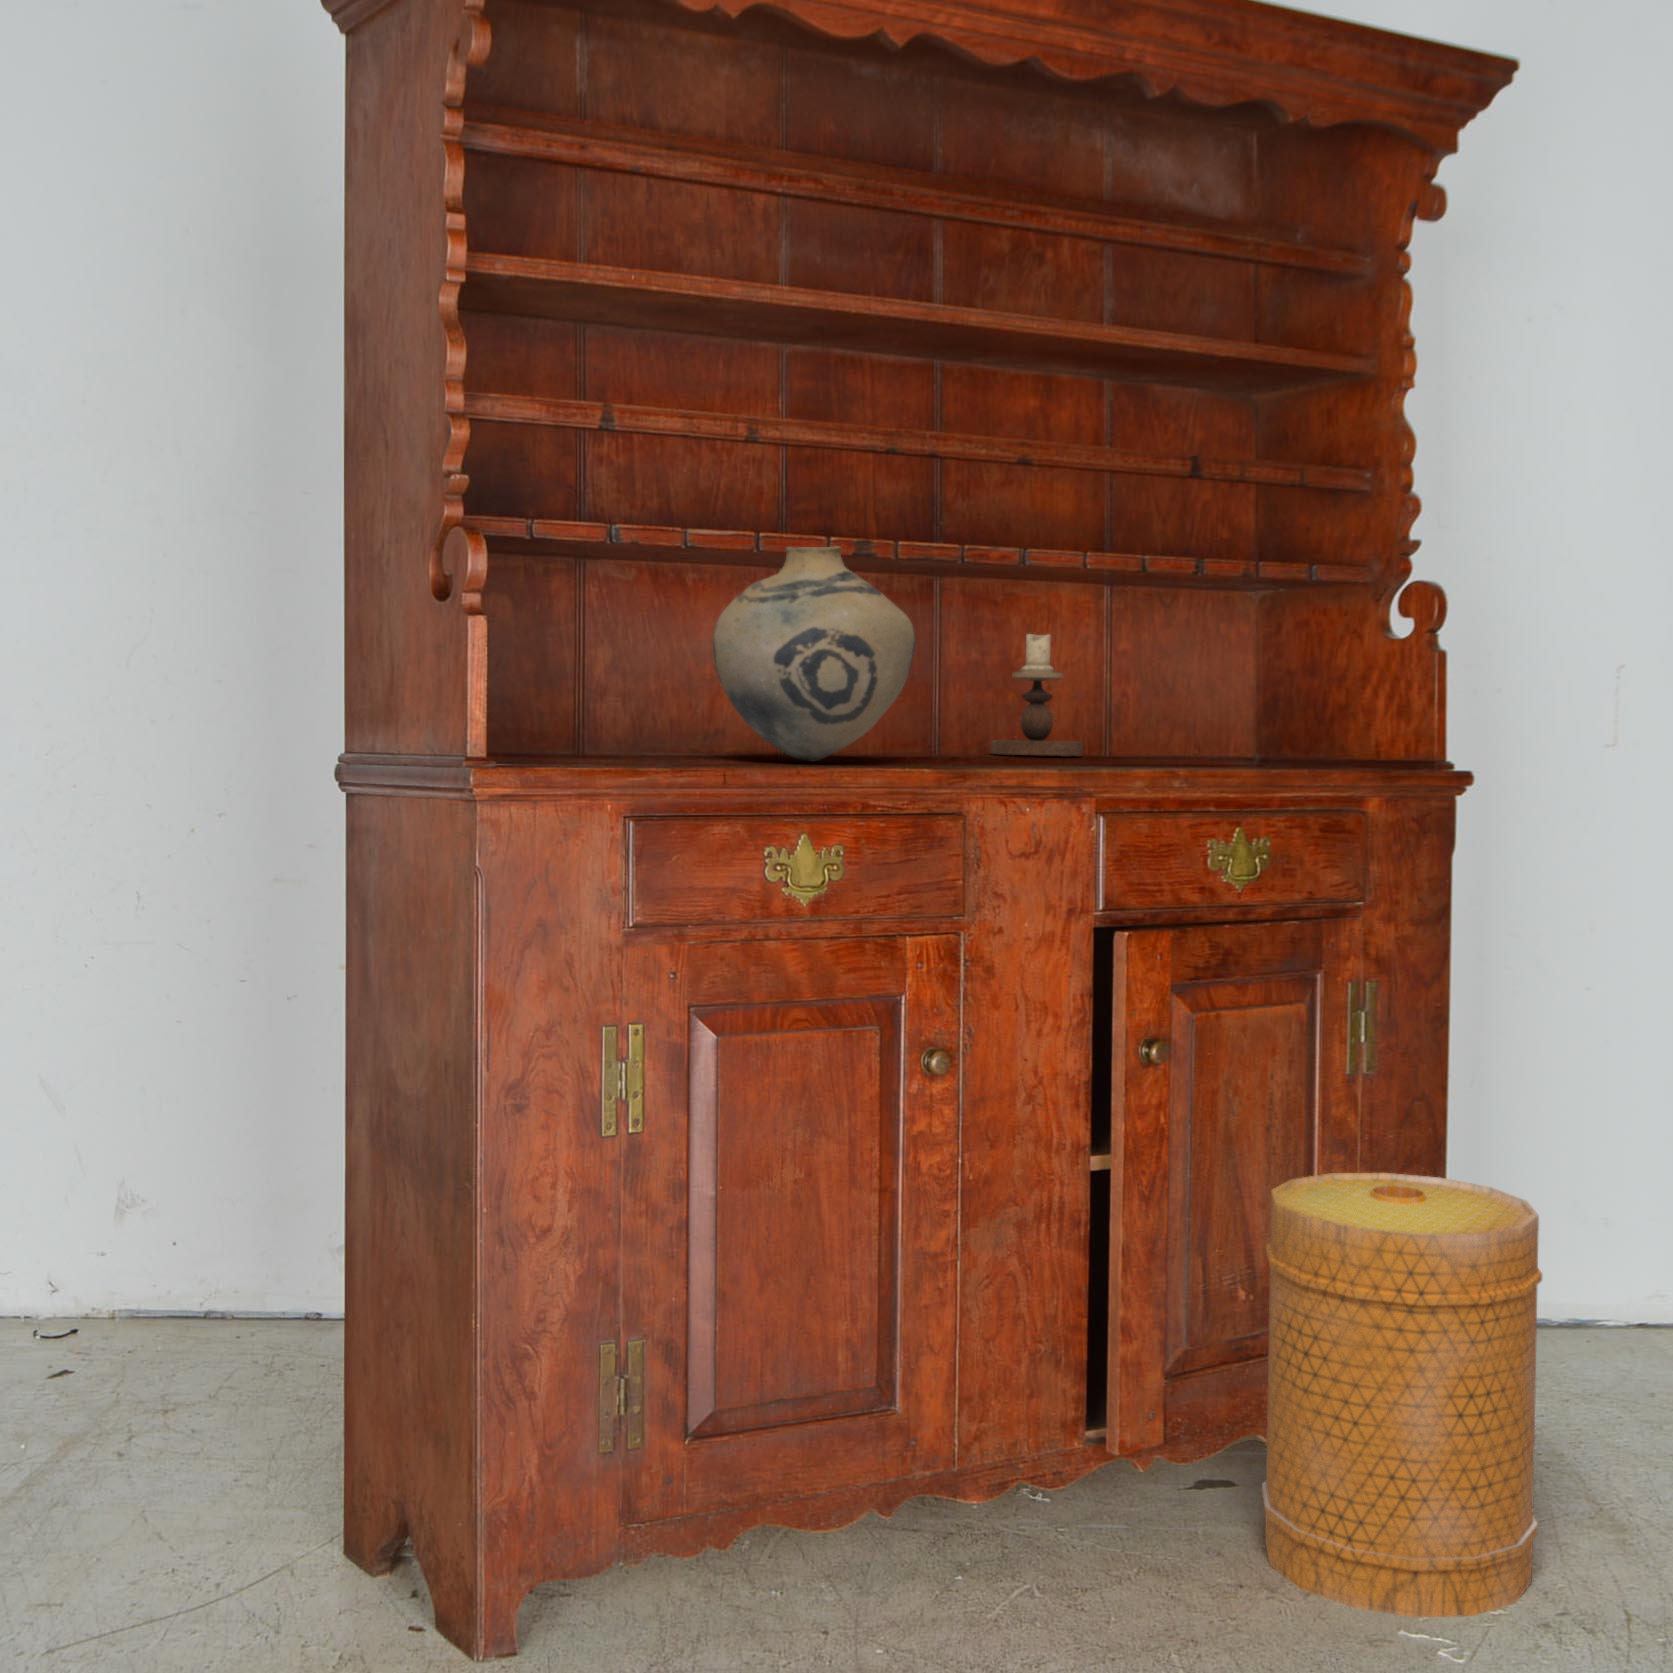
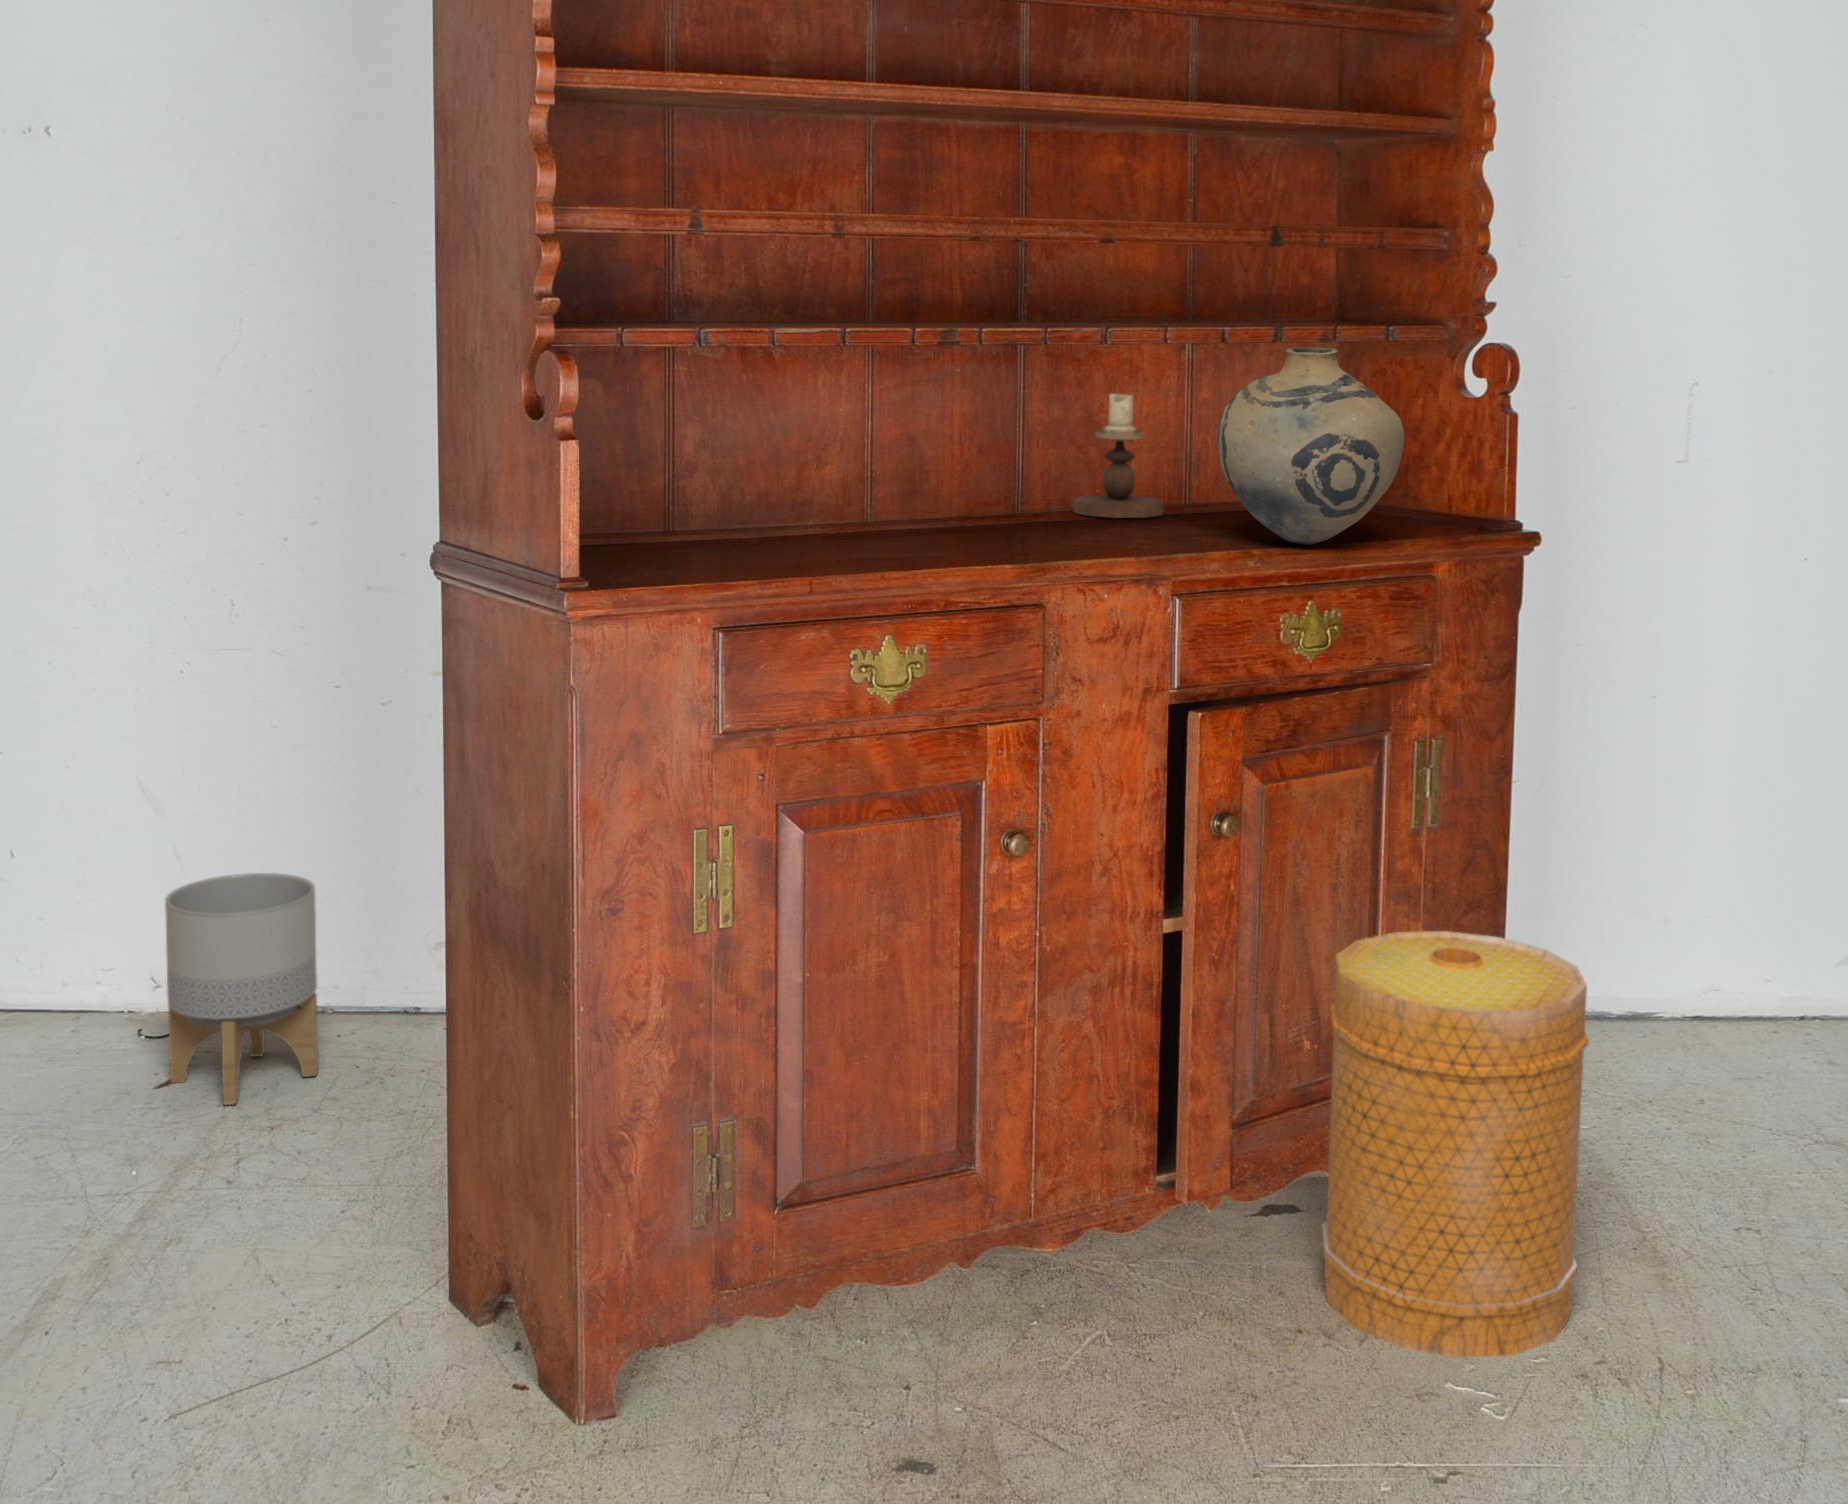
vase: present [713,546,916,762] -> present [1217,348,1404,545]
planter: none [65,1141,218,1374] -> present [165,873,318,1105]

